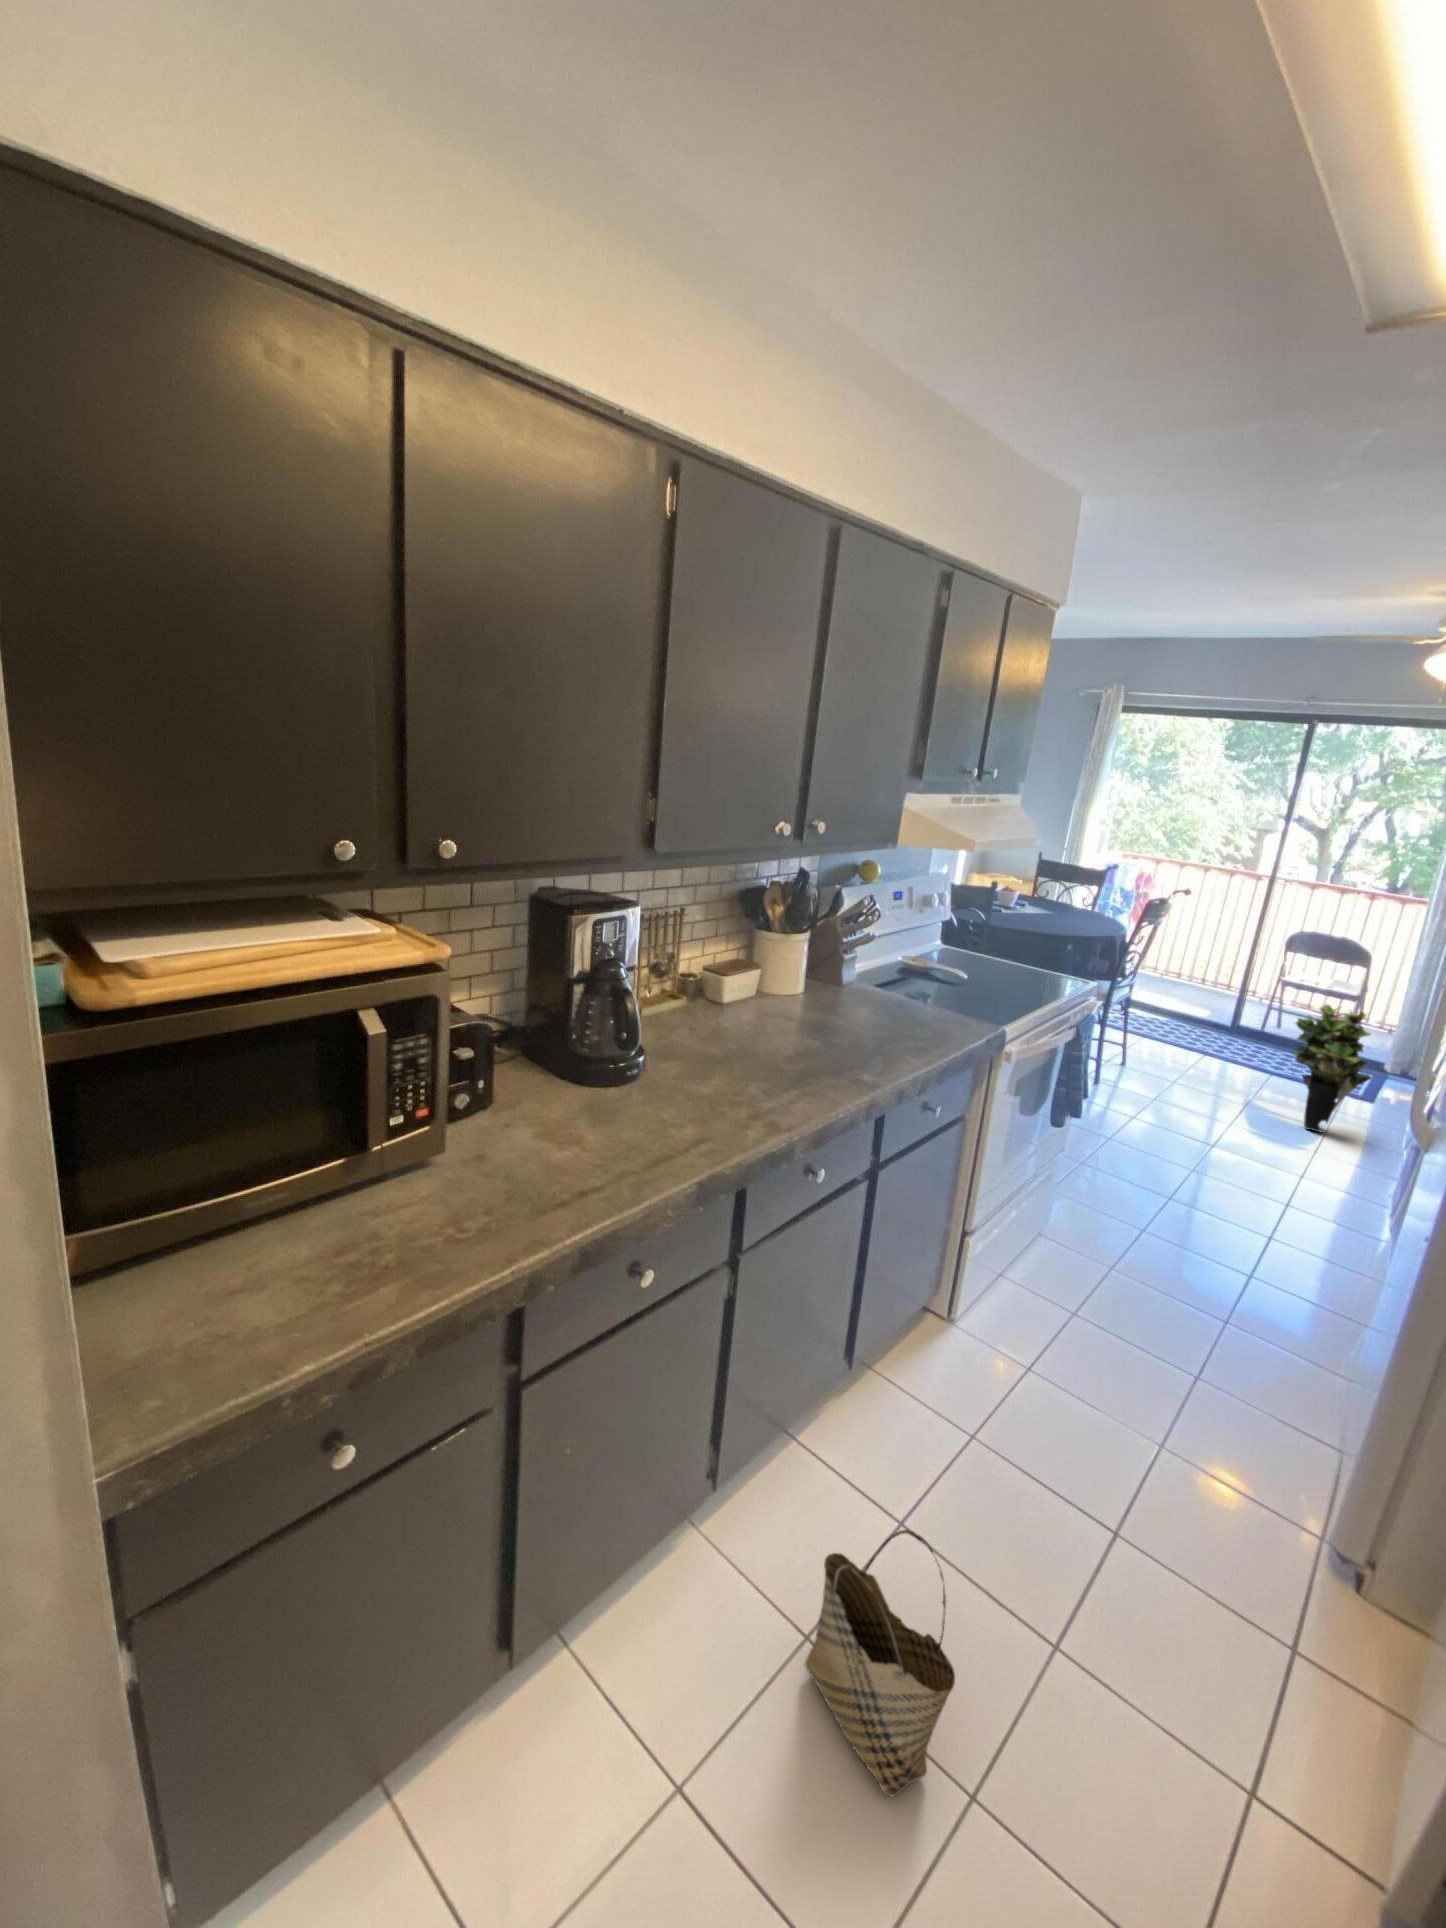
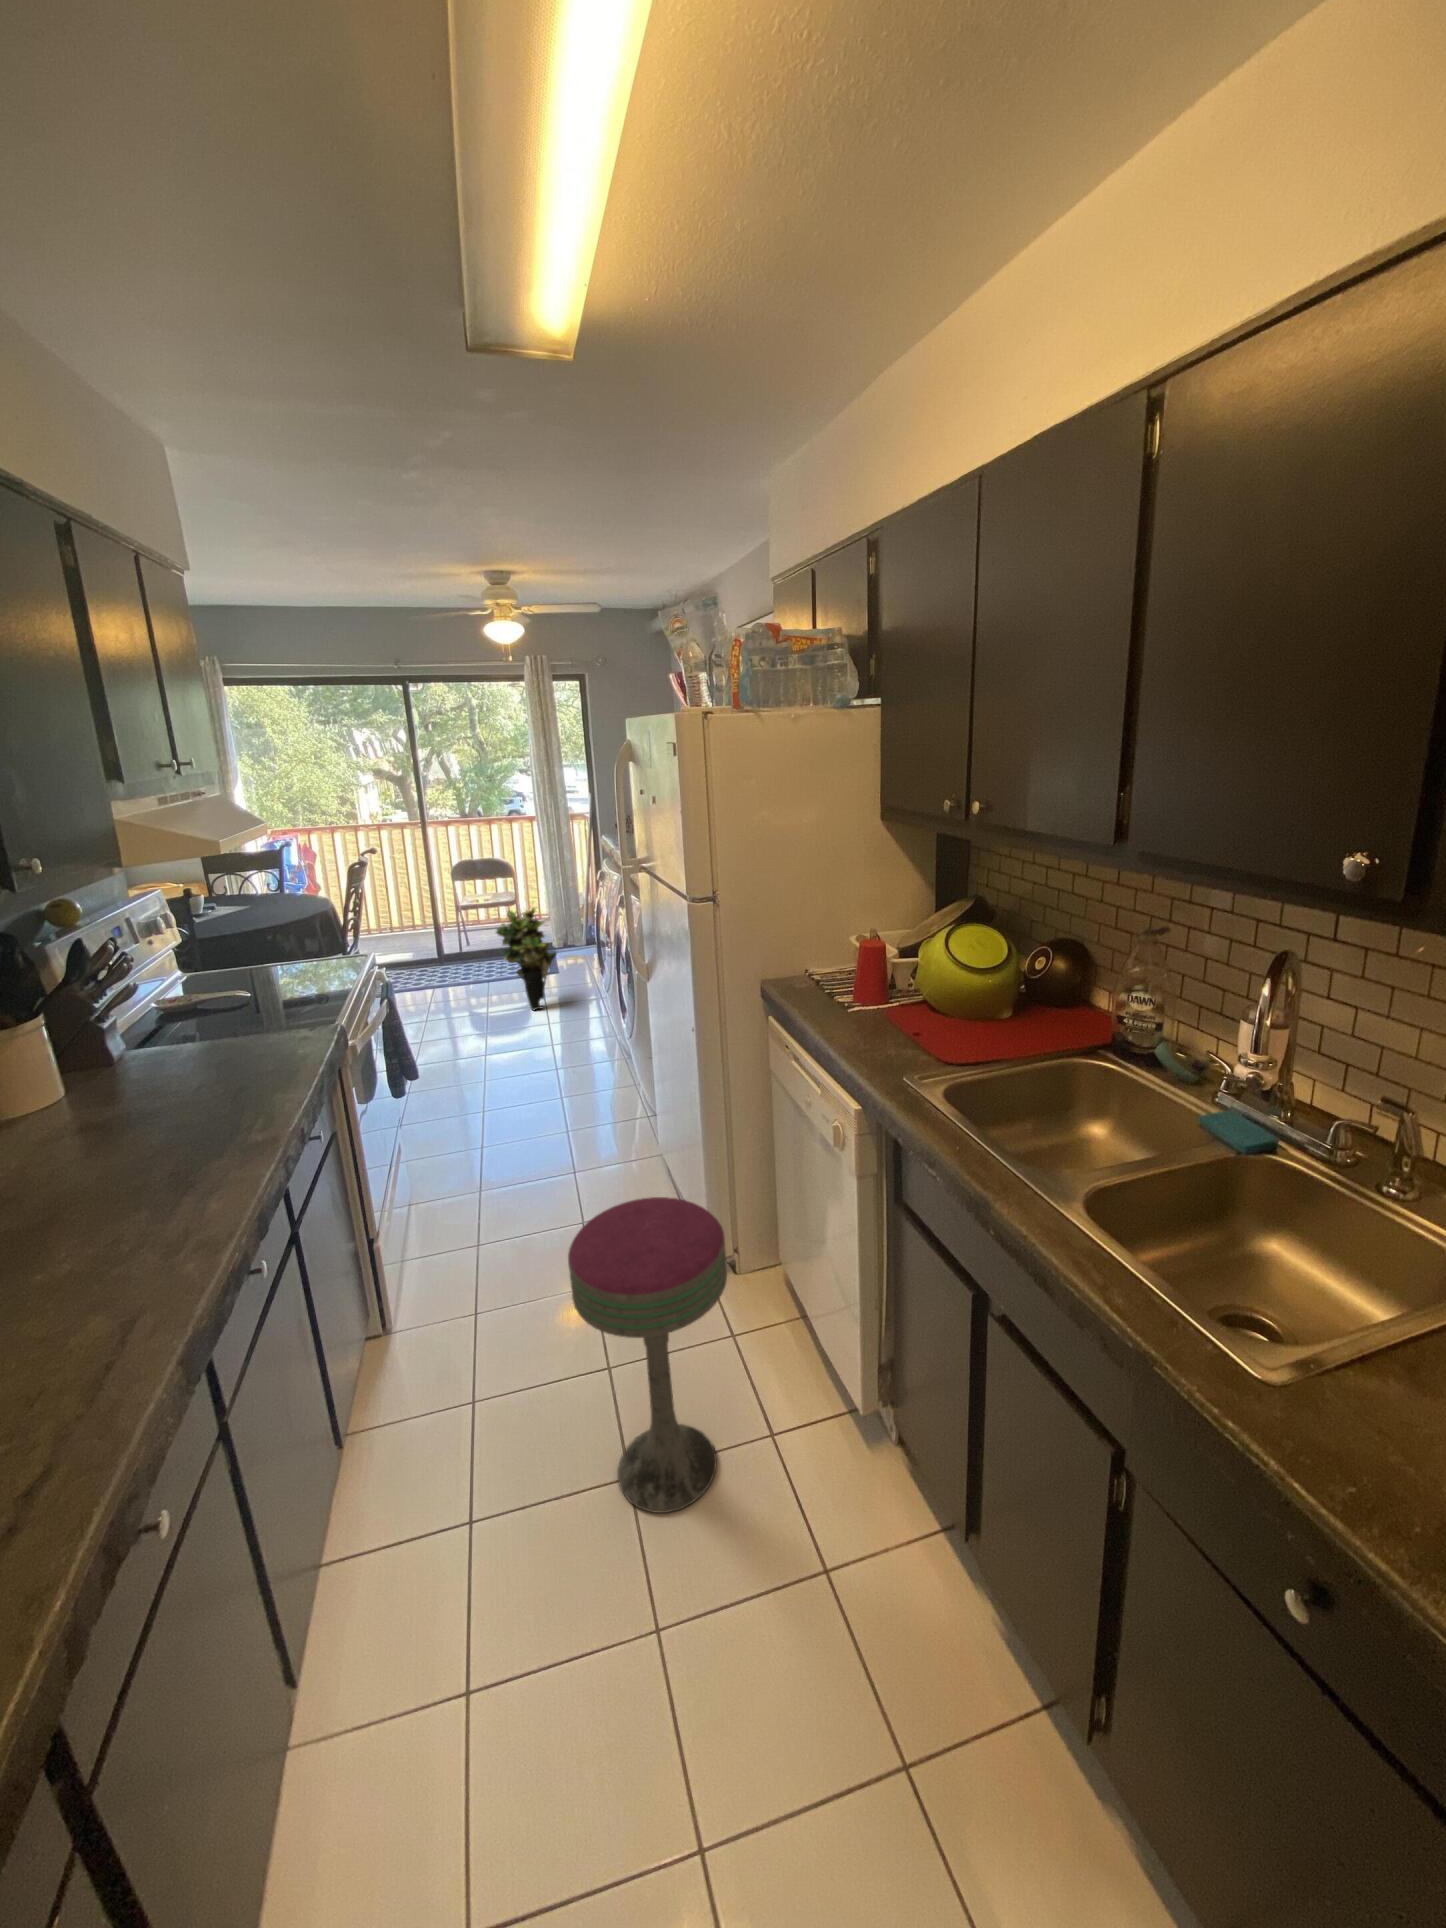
bar stool: none [1036,1342,1276,1735] -> present [568,1197,727,1513]
woven basket: present [805,1530,955,1796] -> none [472,1508,636,1753]

